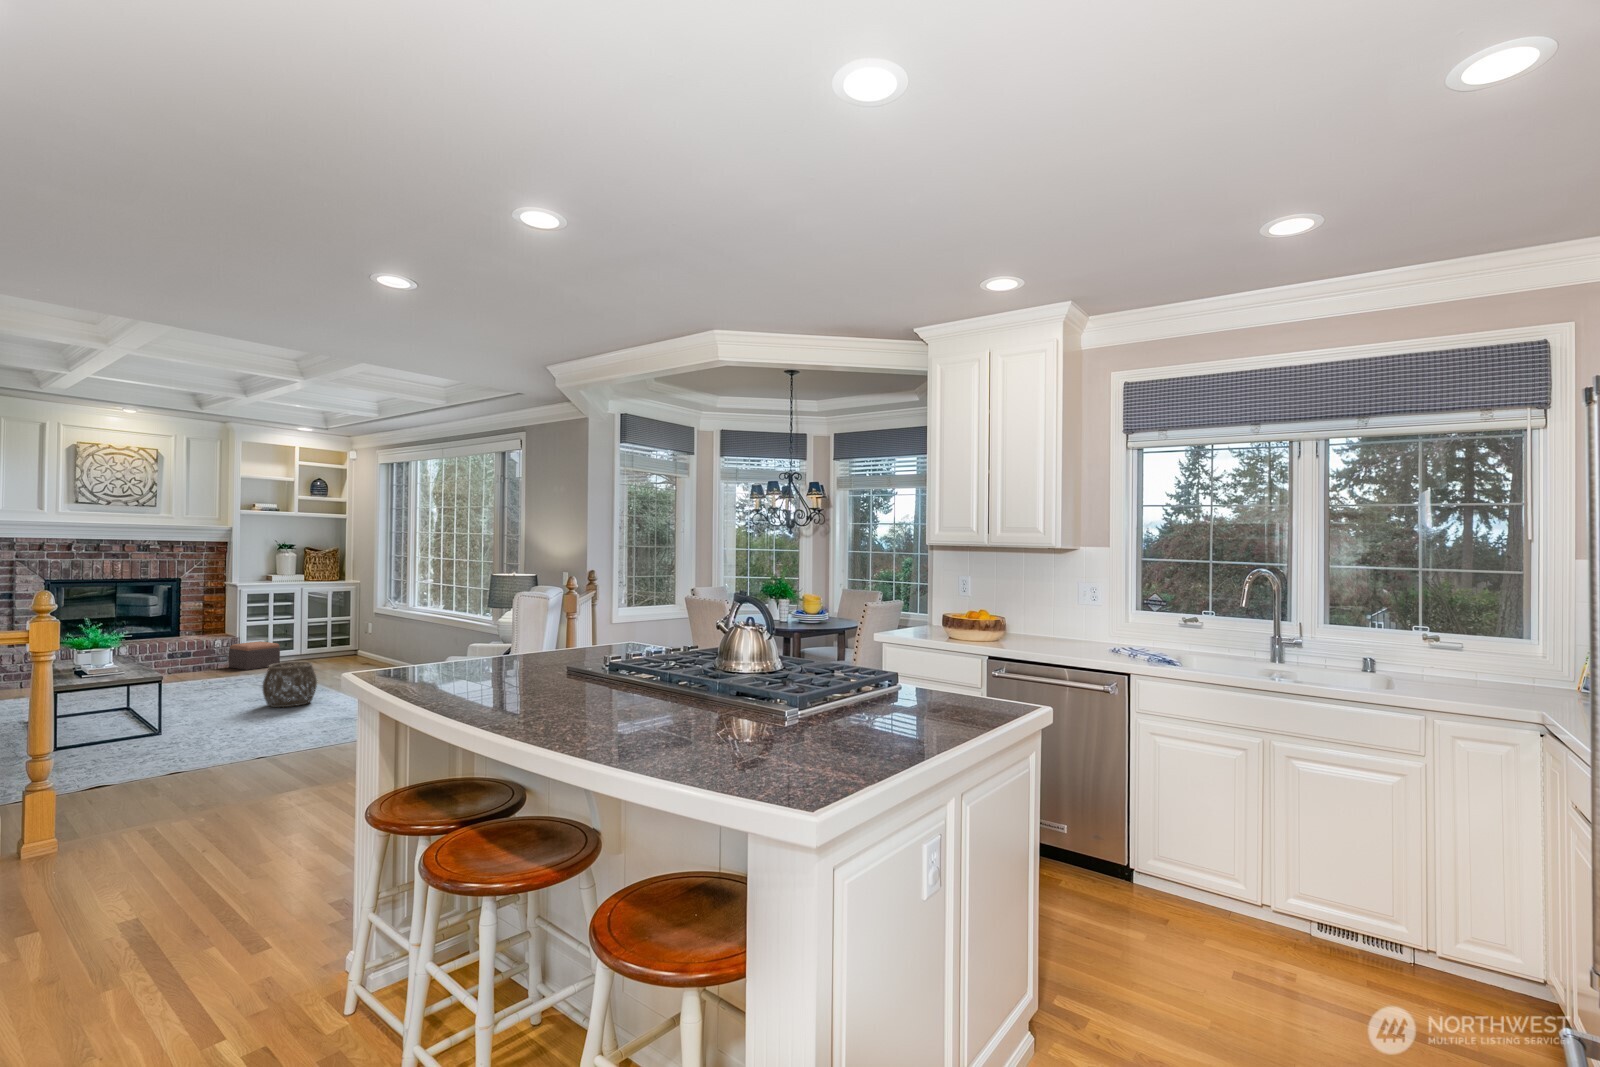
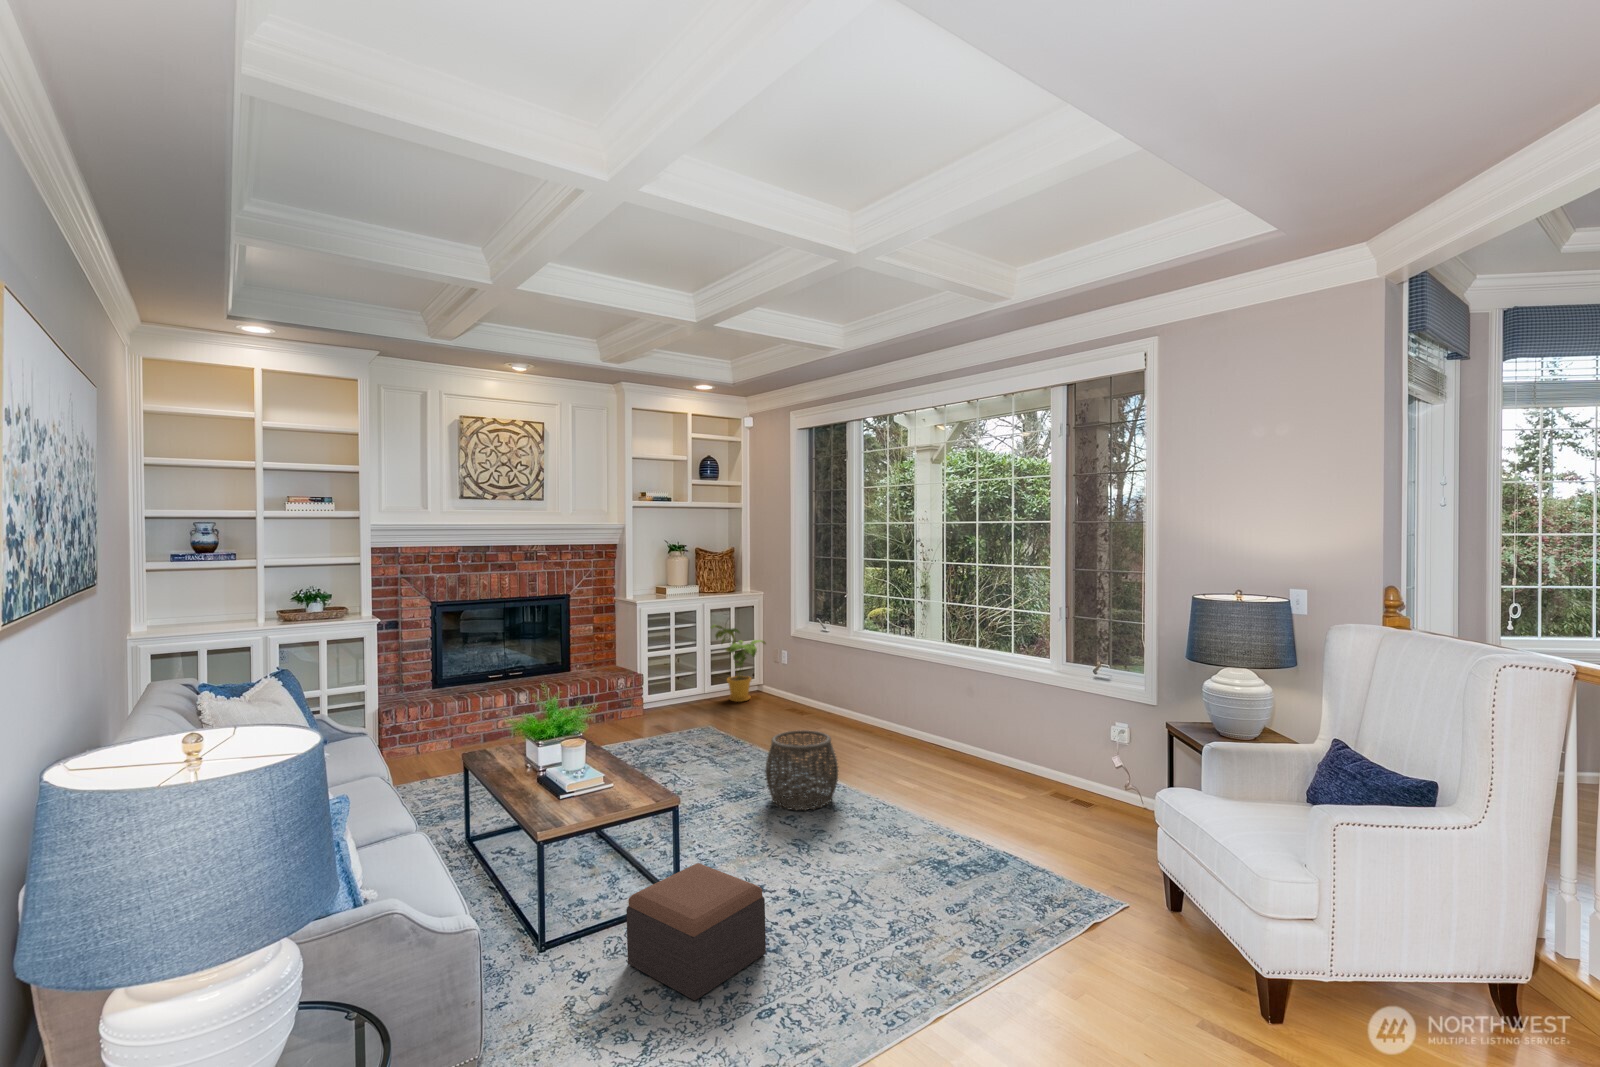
house plant: none [304,604,355,662] -> present [711,625,766,702]
footstool: present [229,641,280,670] -> present [626,863,766,1001]

